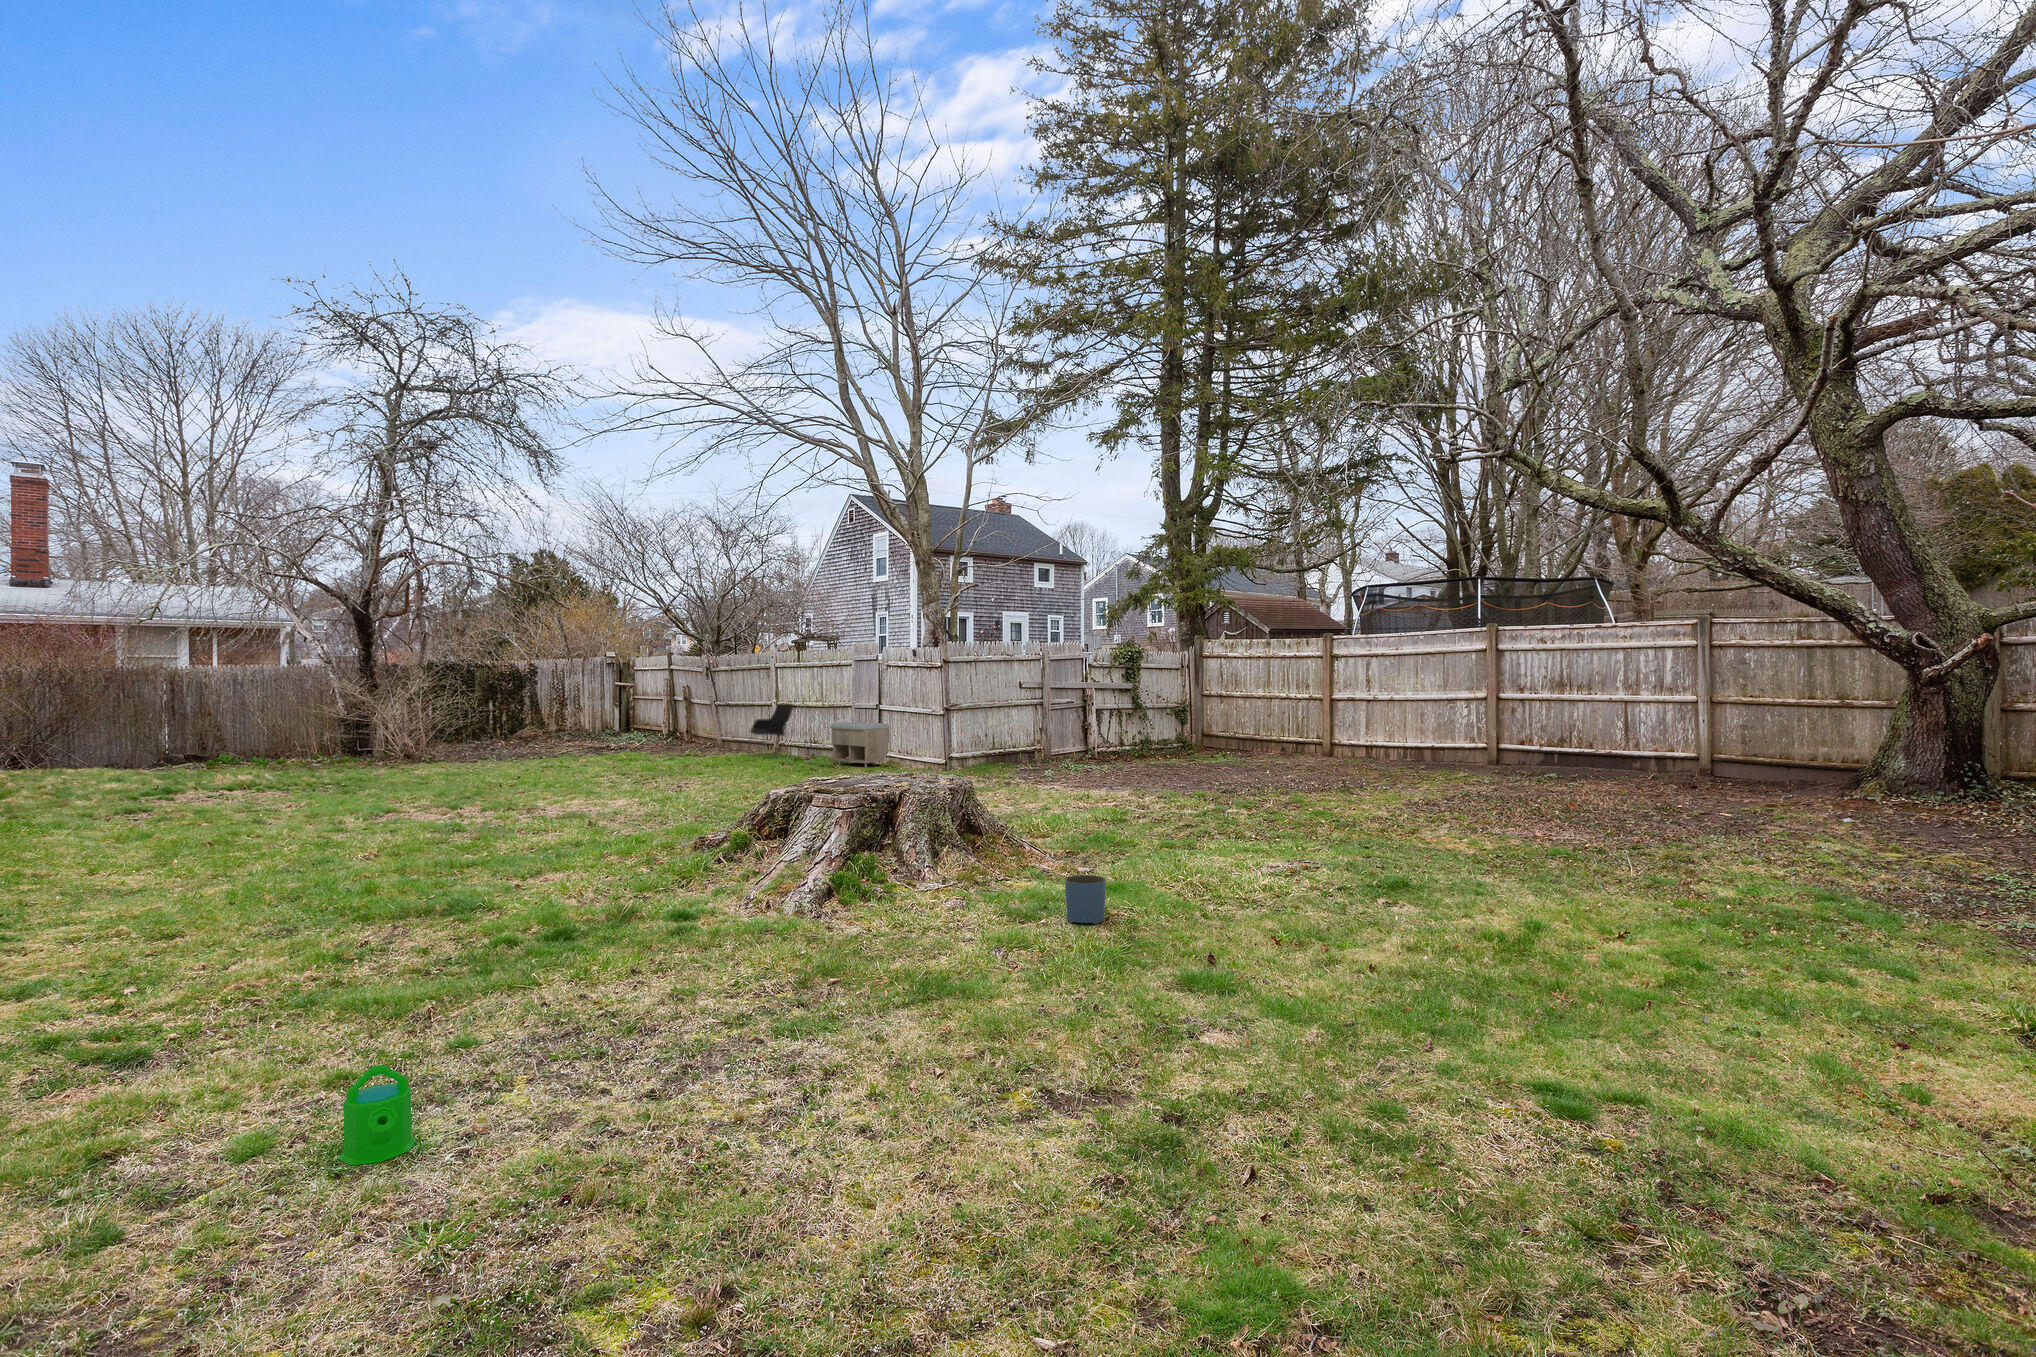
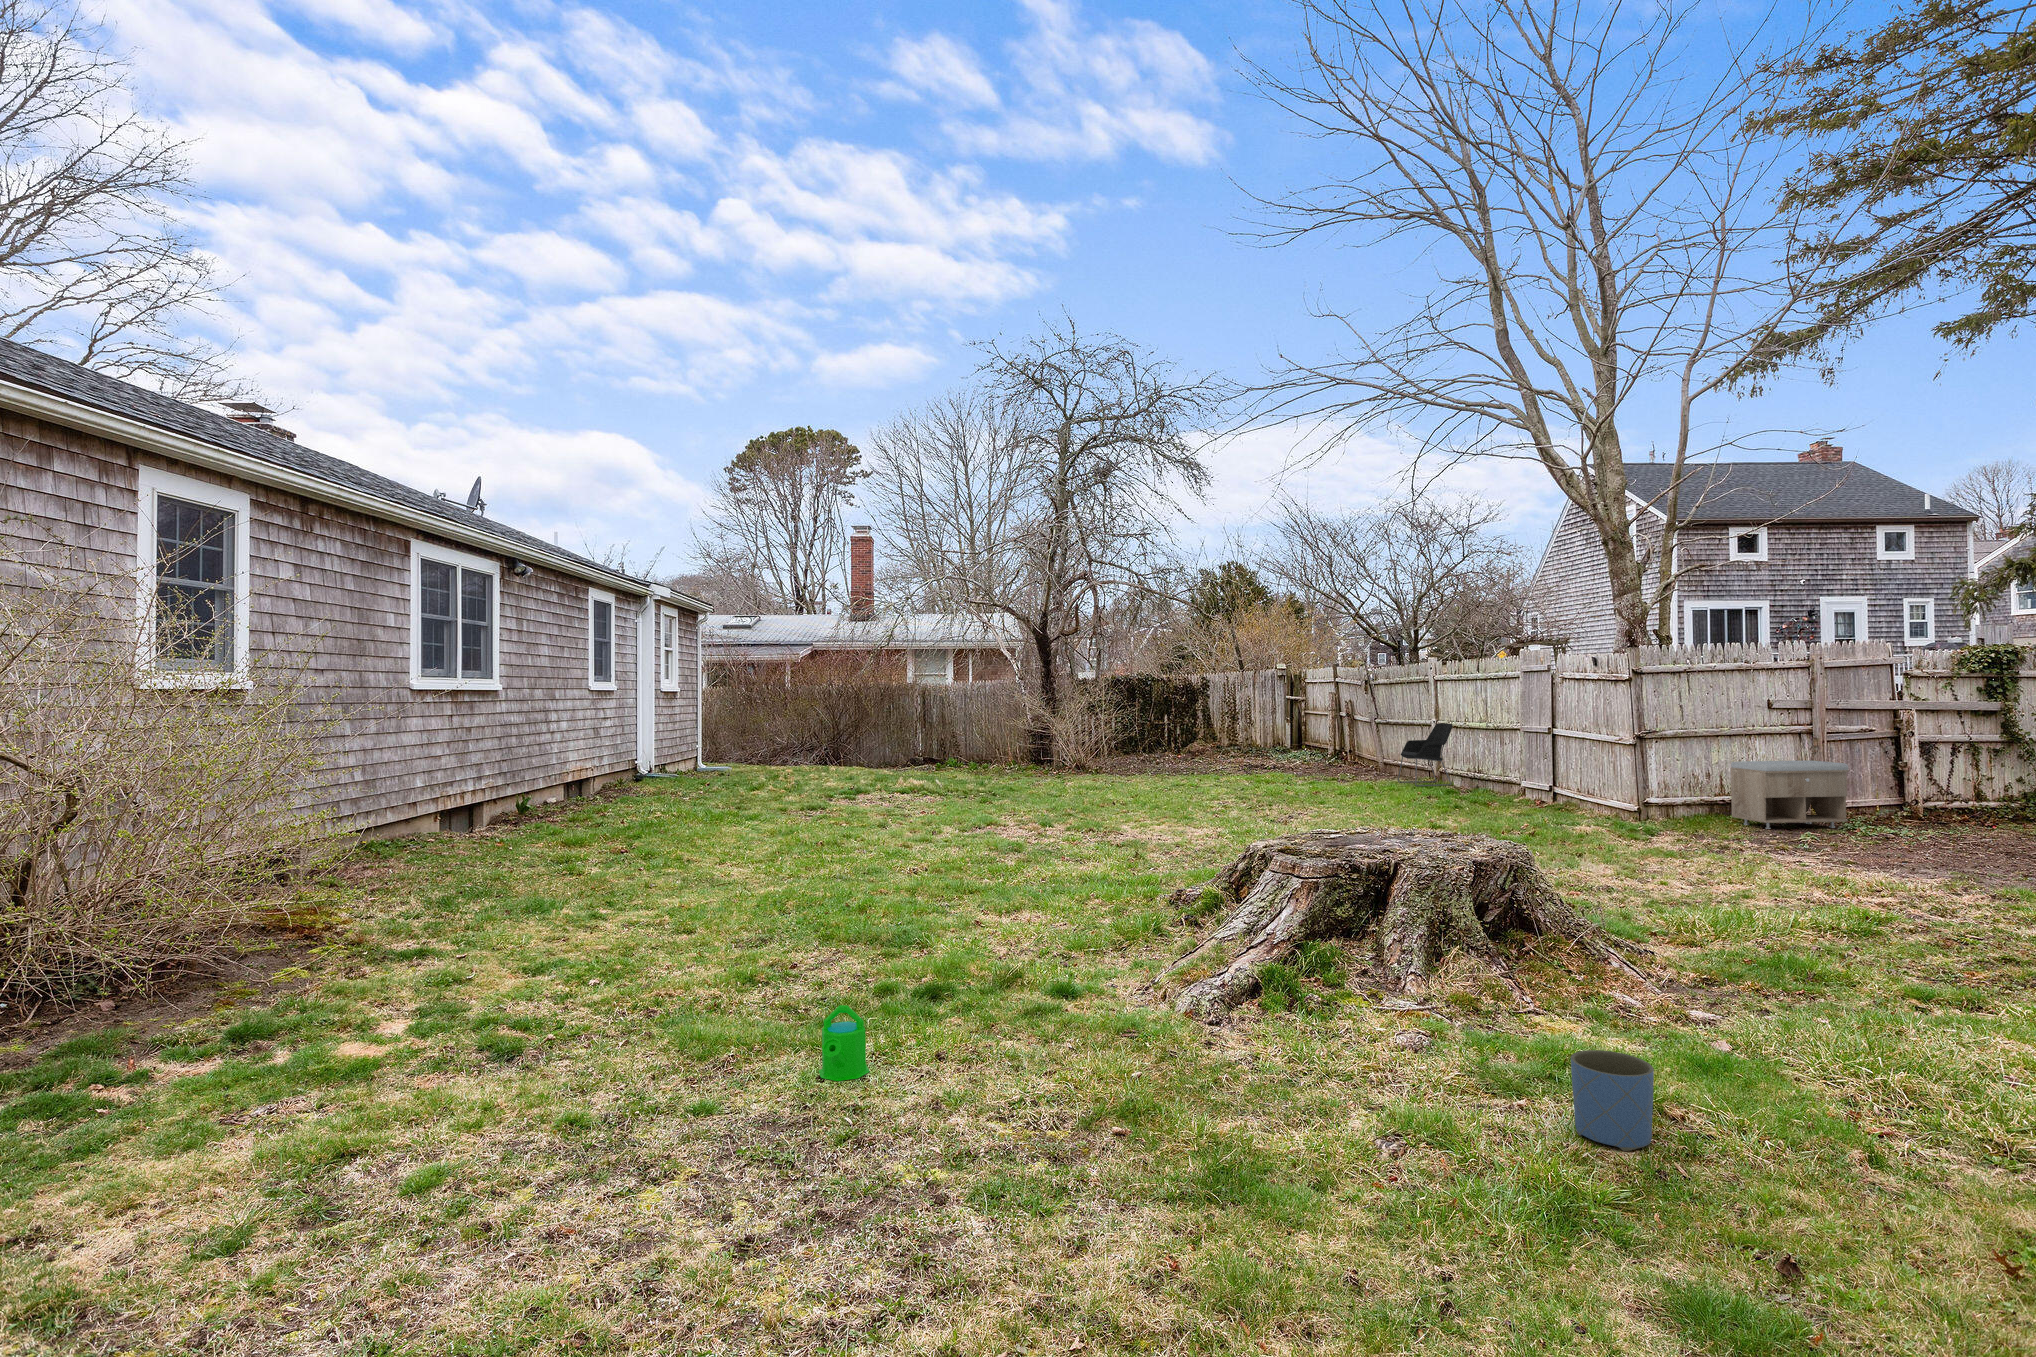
storage bench: present [831,722,889,767] -> present [1731,760,1849,829]
watering can: present [338,1064,417,1165] -> present [819,1005,870,1081]

